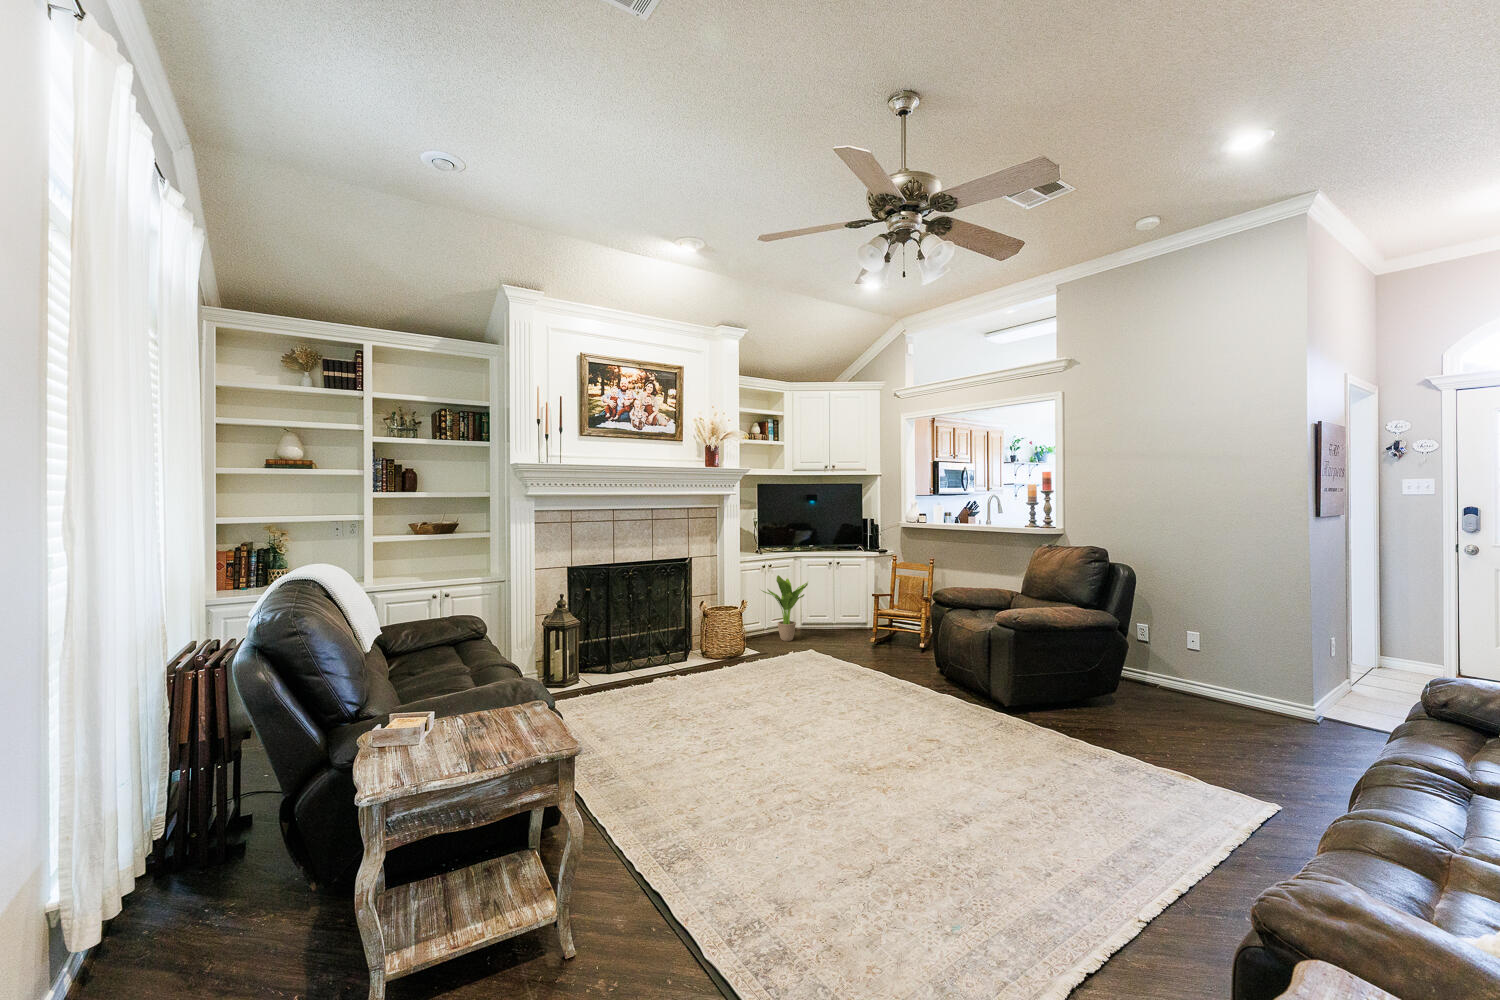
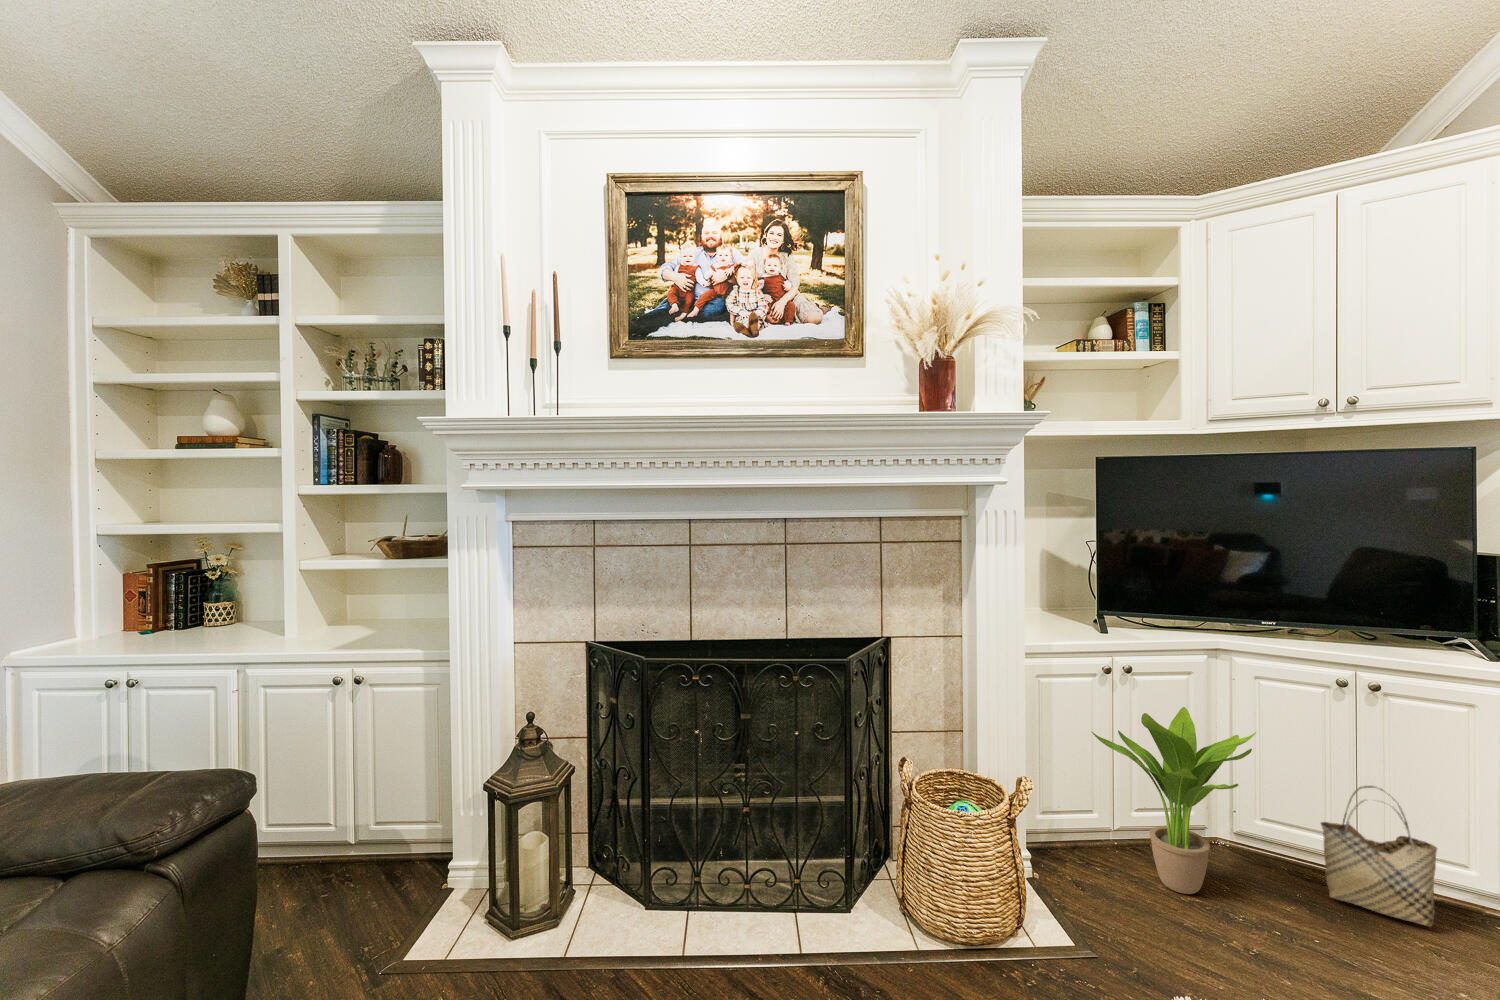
woven basket: none [826,597,855,636] -> present [1321,786,1437,926]

